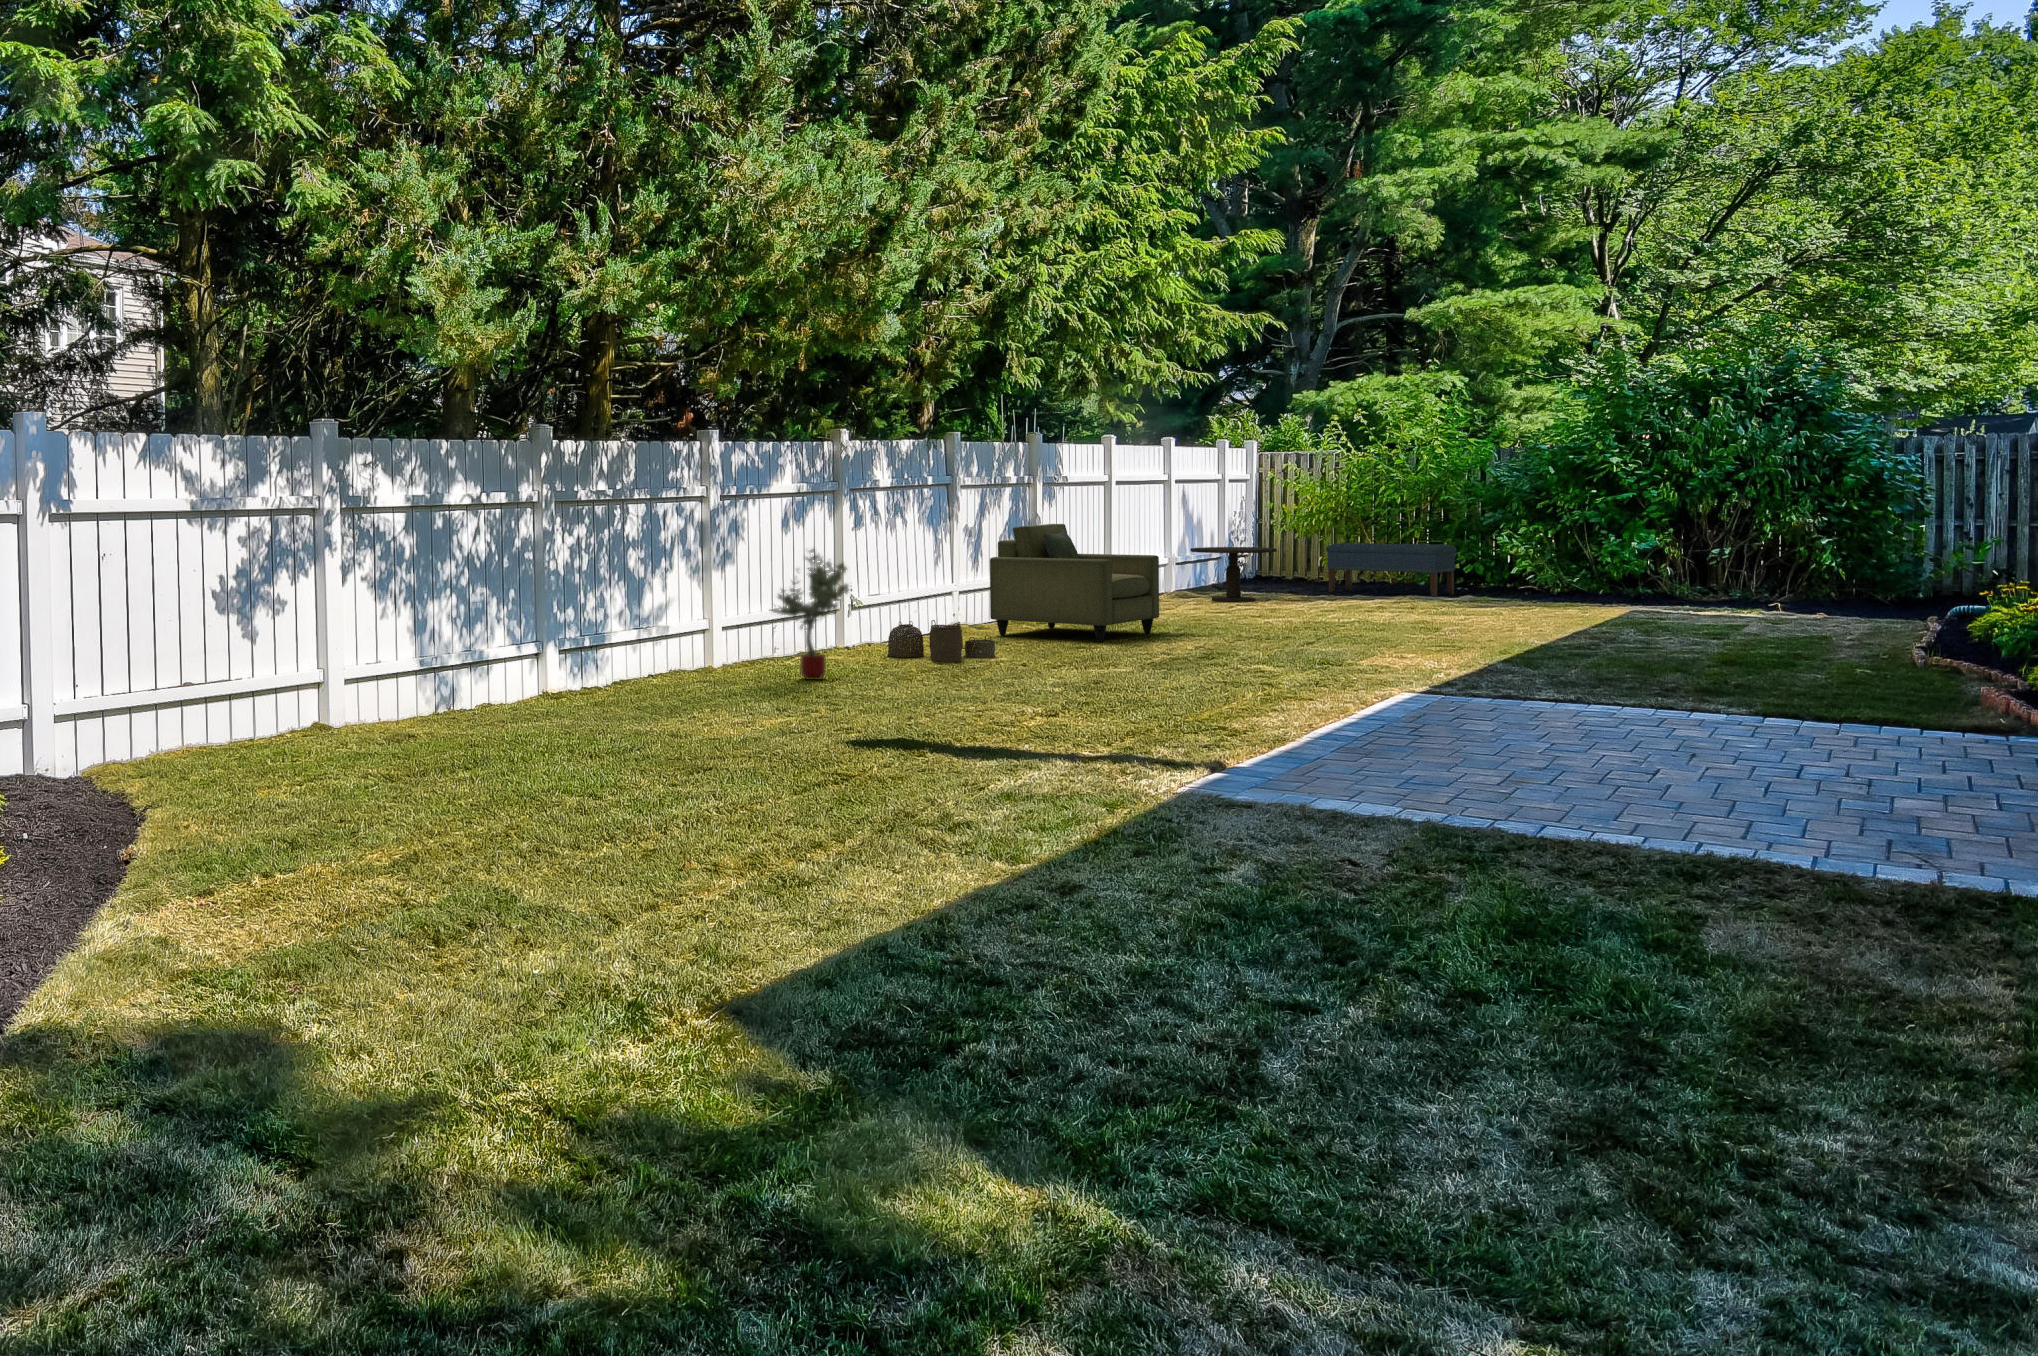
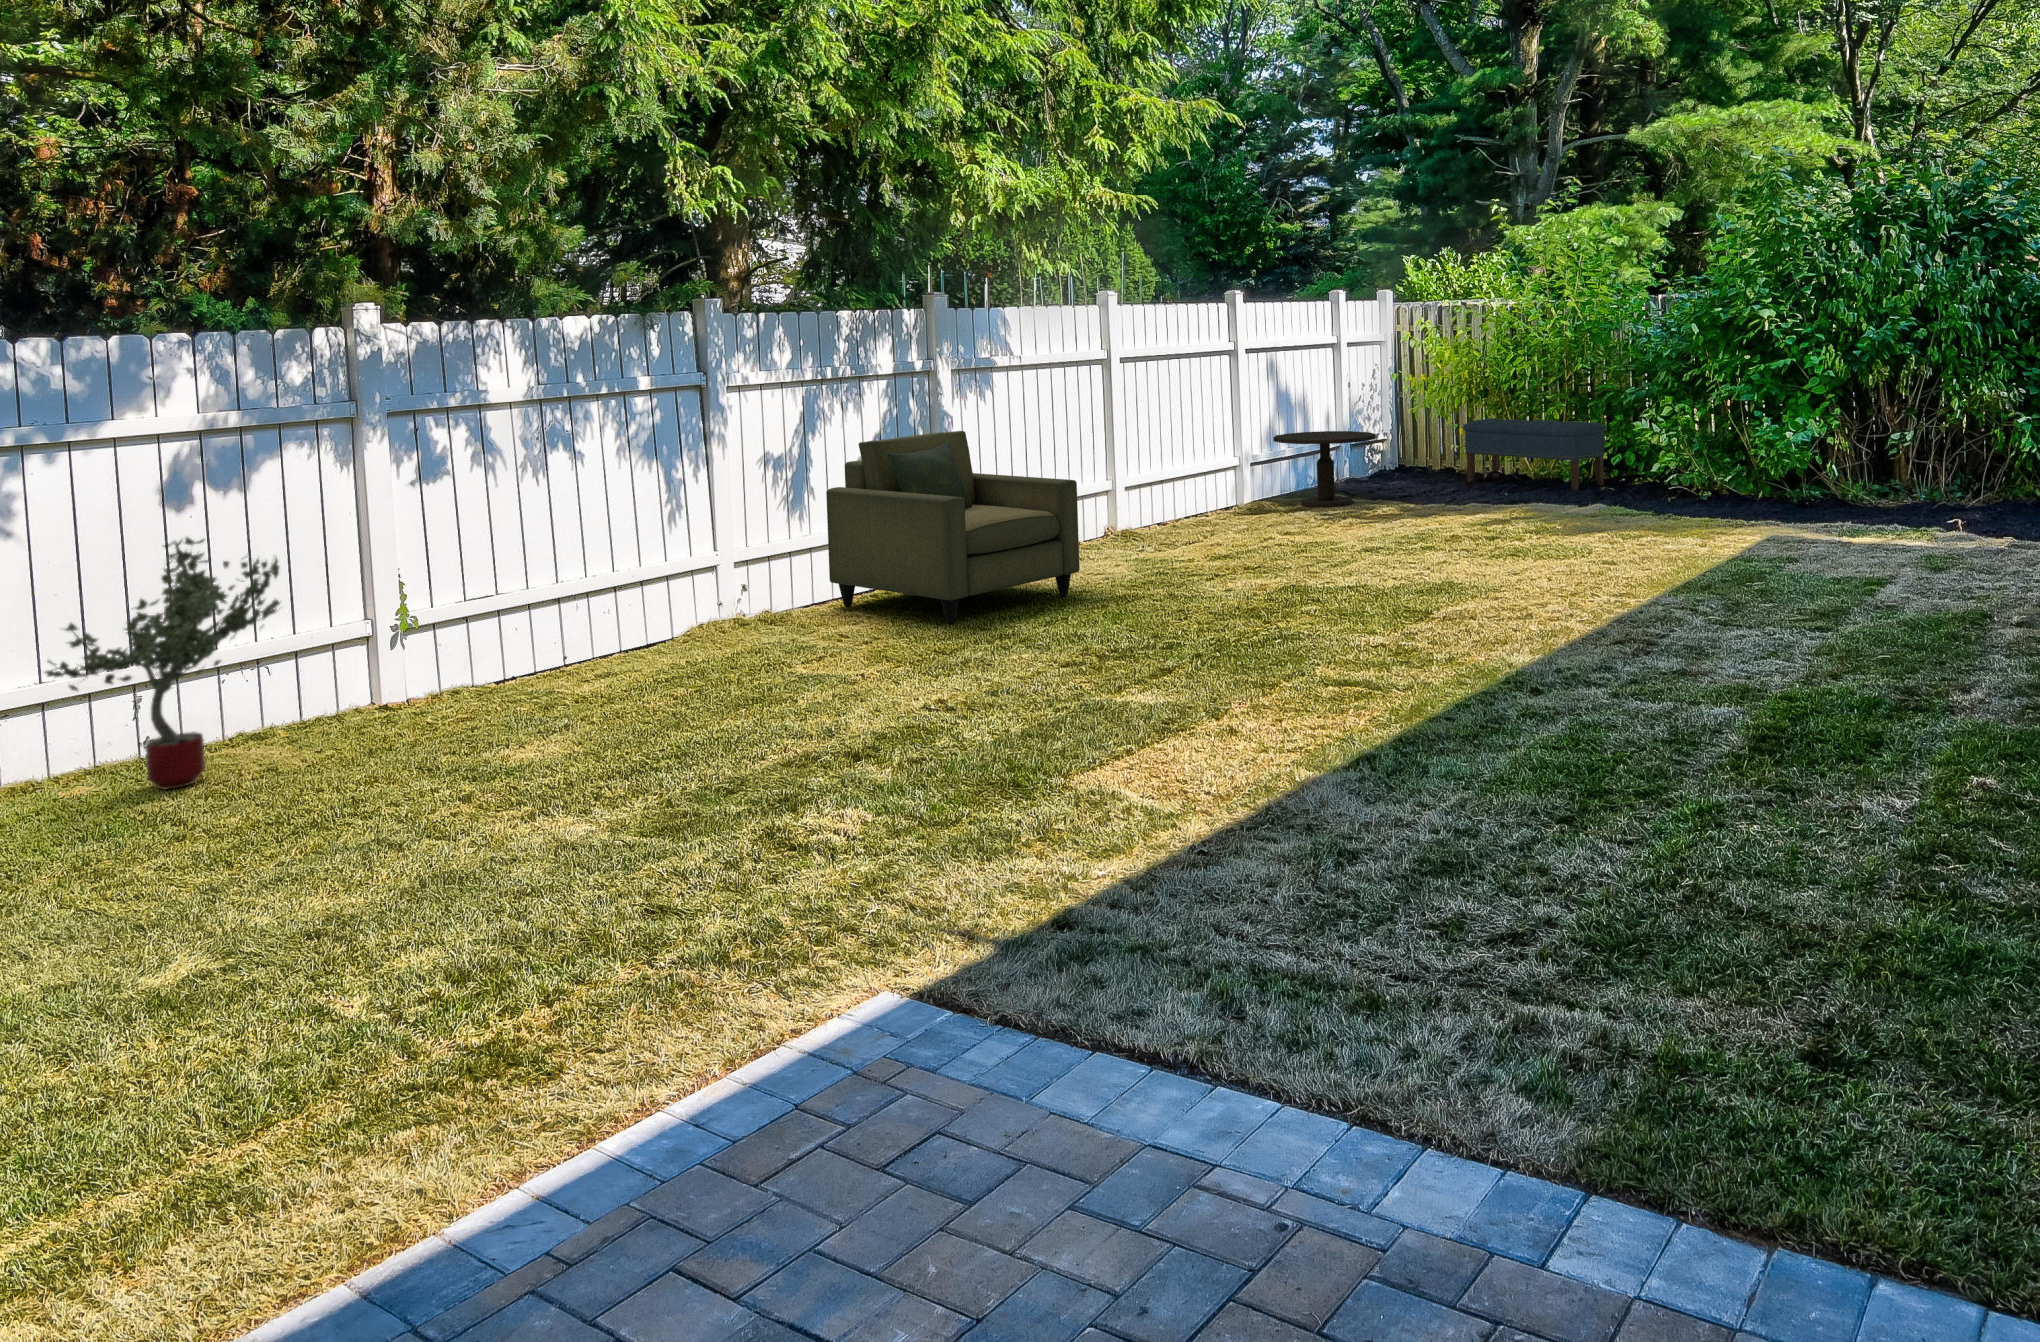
woven basket: present [888,620,995,662] -> none [527,620,698,703]

